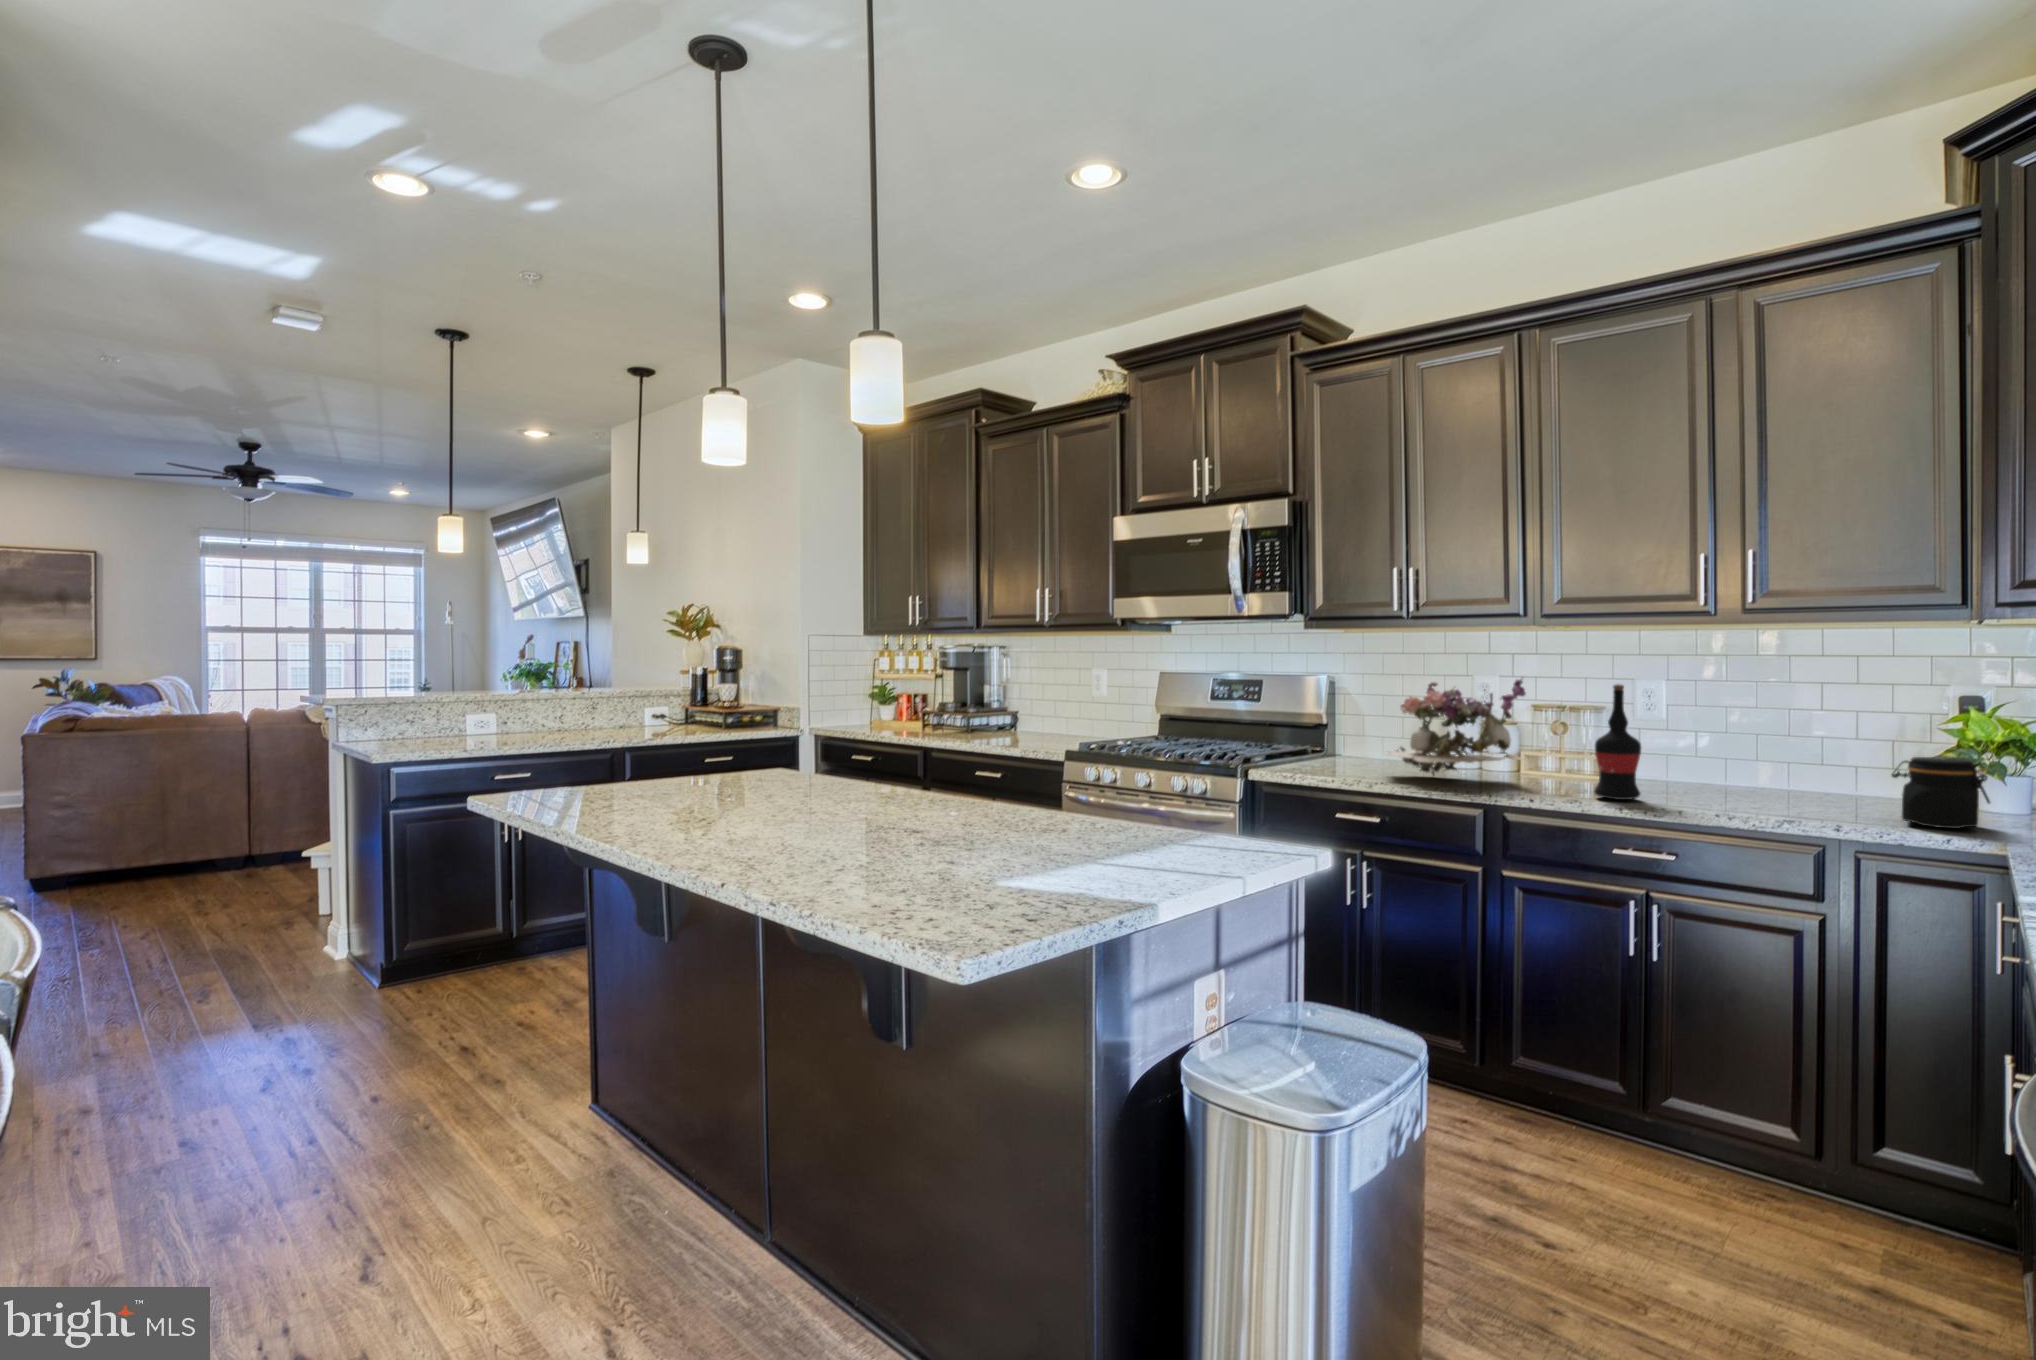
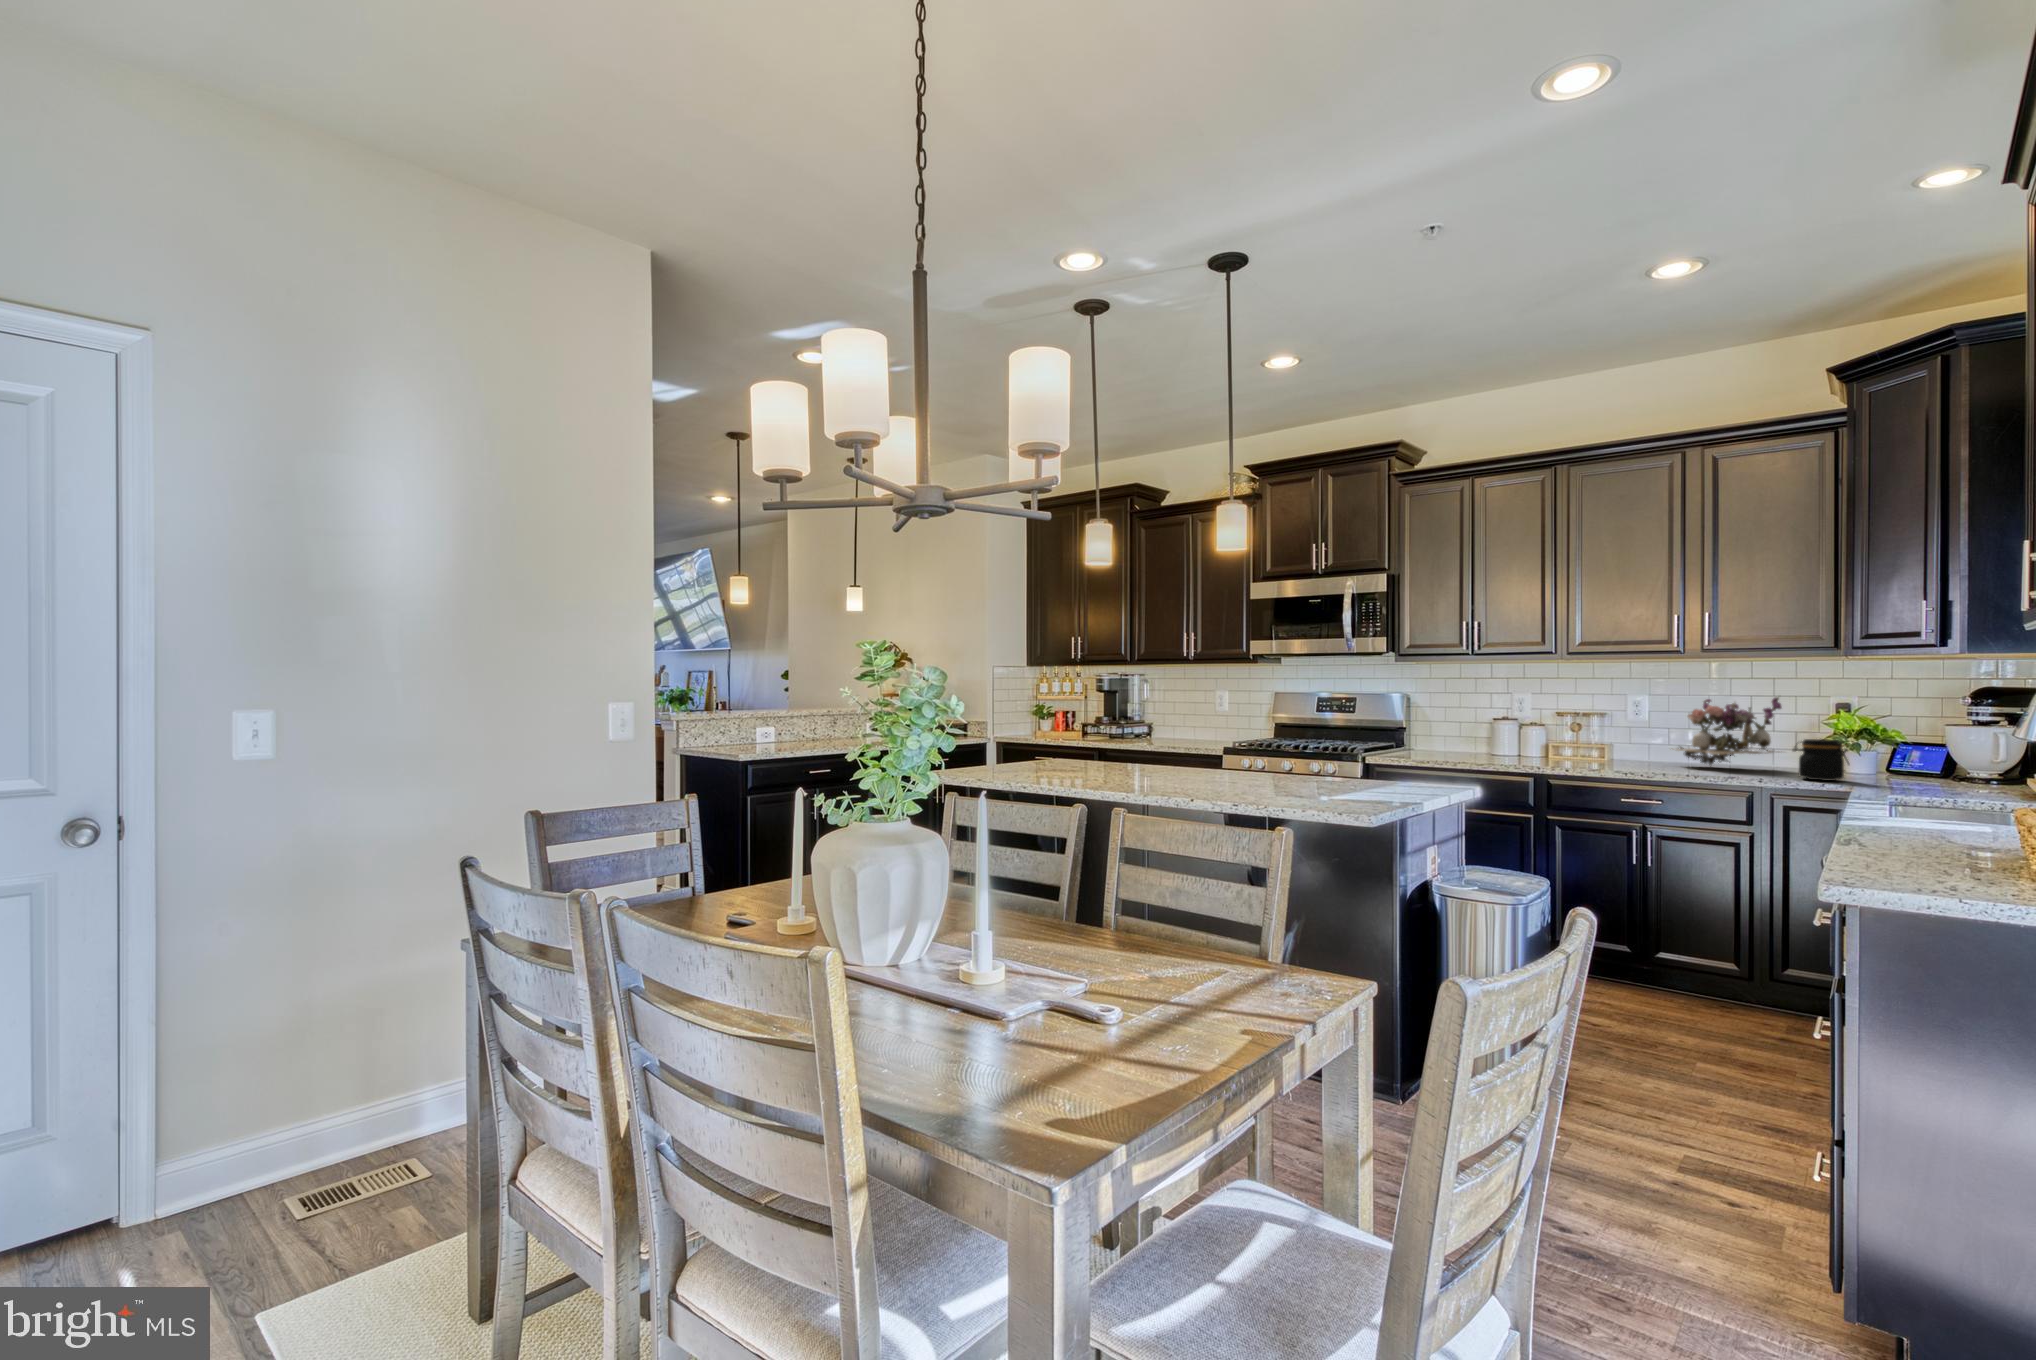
flower arrangement: present [1389,678,1526,776] -> present [1677,697,1782,767]
wine bottle: present [1594,685,1641,800] -> none [1608,696,1638,769]

